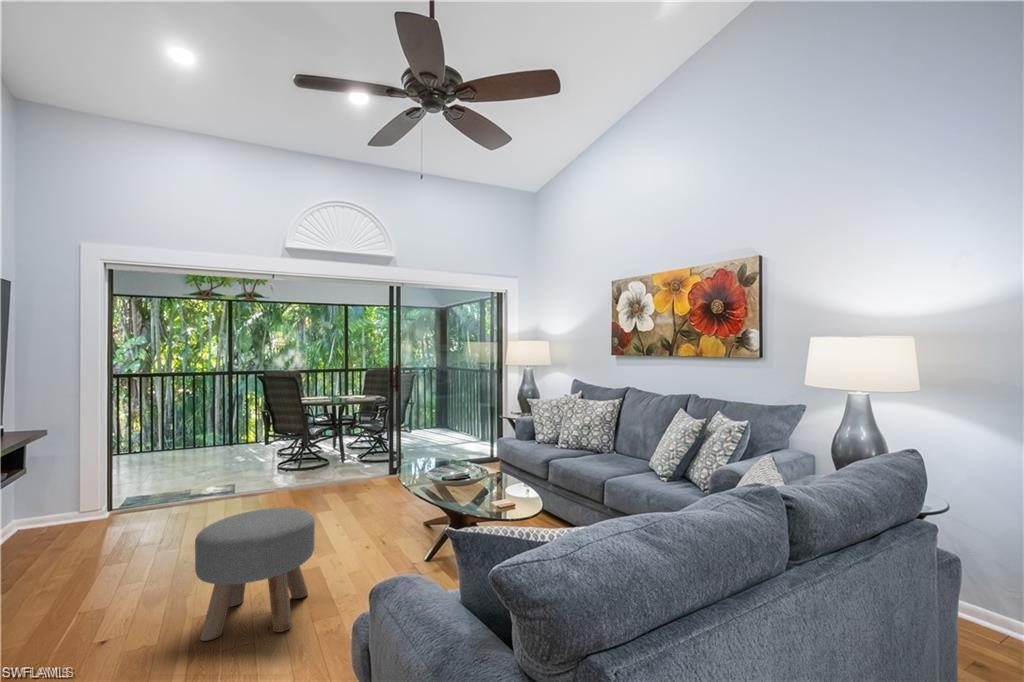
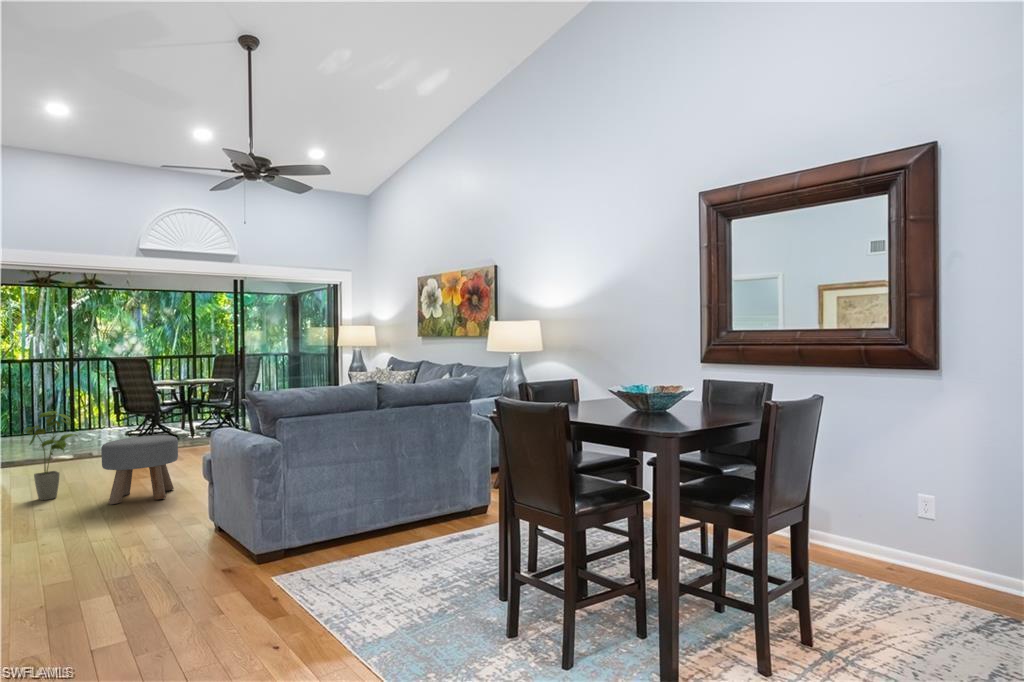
house plant: none [91,468,180,611] -> present [23,411,78,500]

